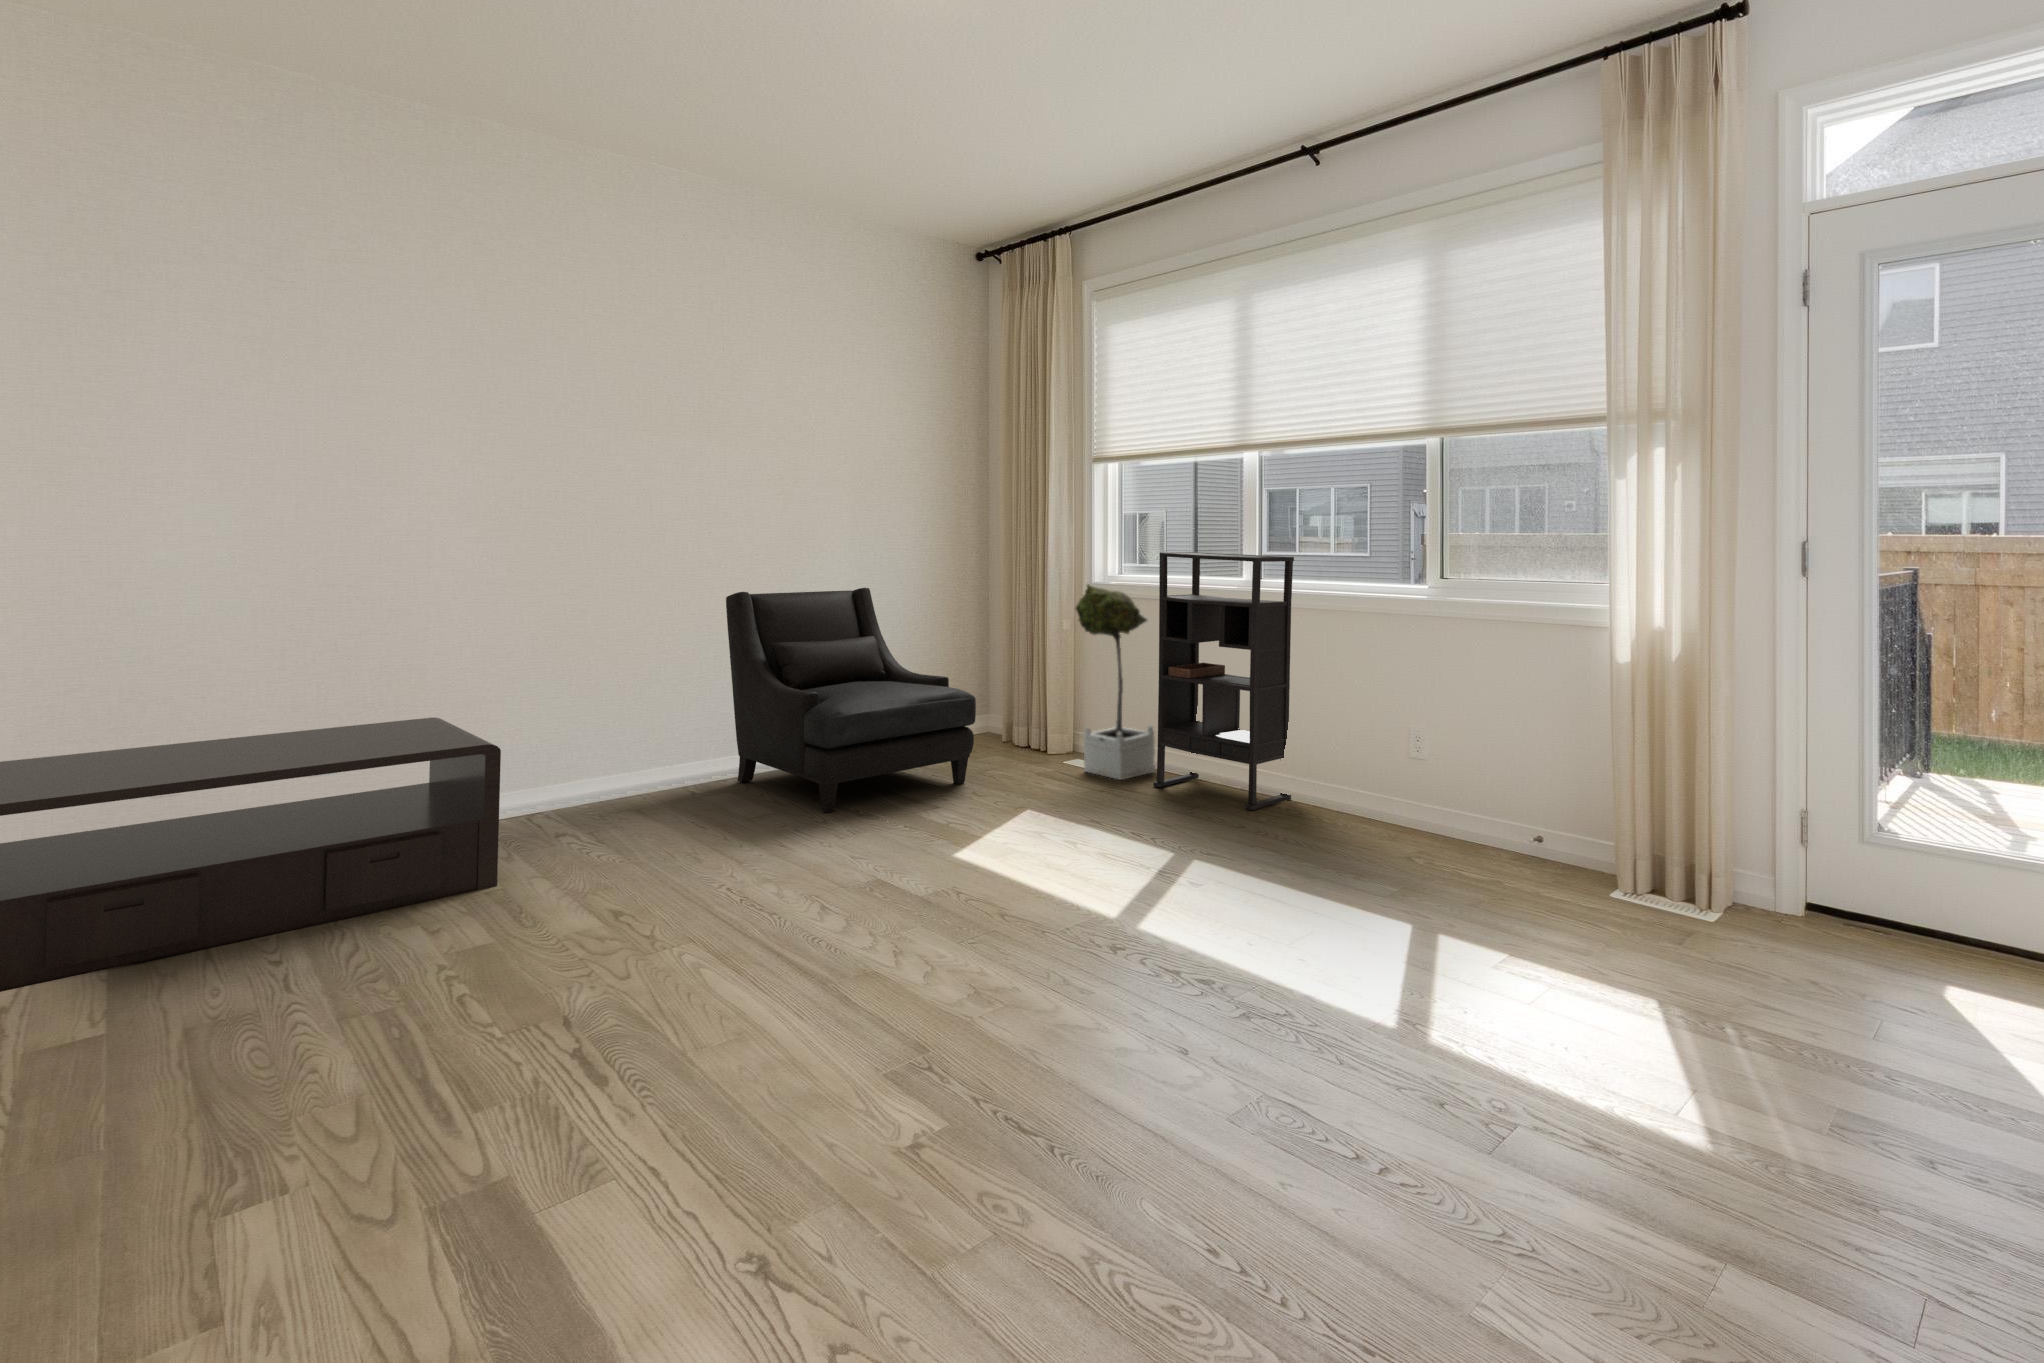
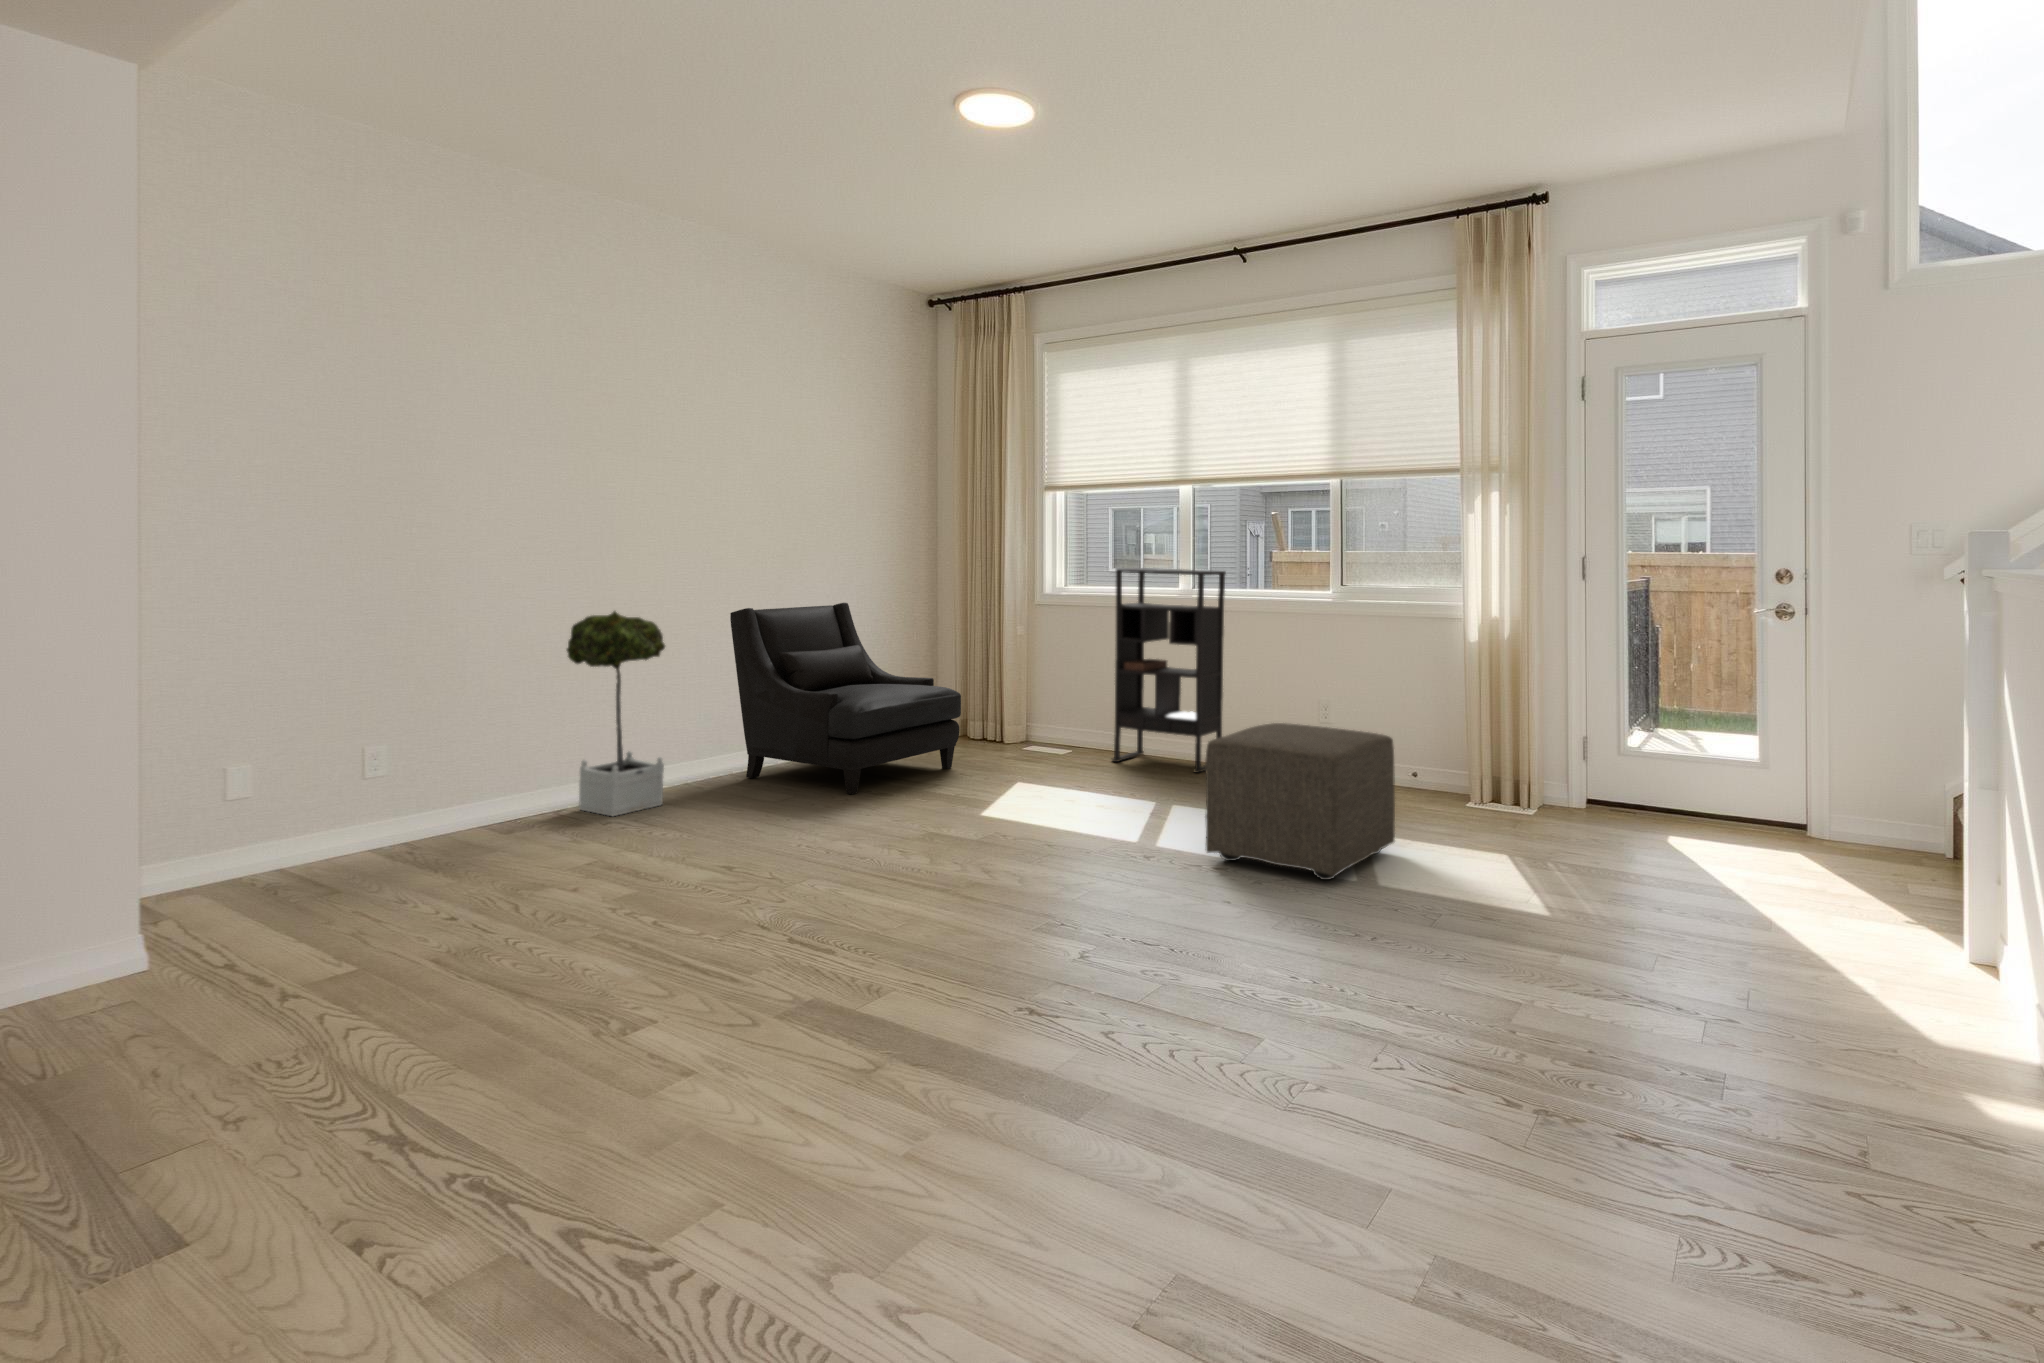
potted tree: present [1076,585,1155,780] -> present [567,611,665,816]
coffee table: present [0,717,501,992] -> none [144,724,619,959]
ottoman: none [1187,767,1477,1023] -> present [1205,723,1395,880]

